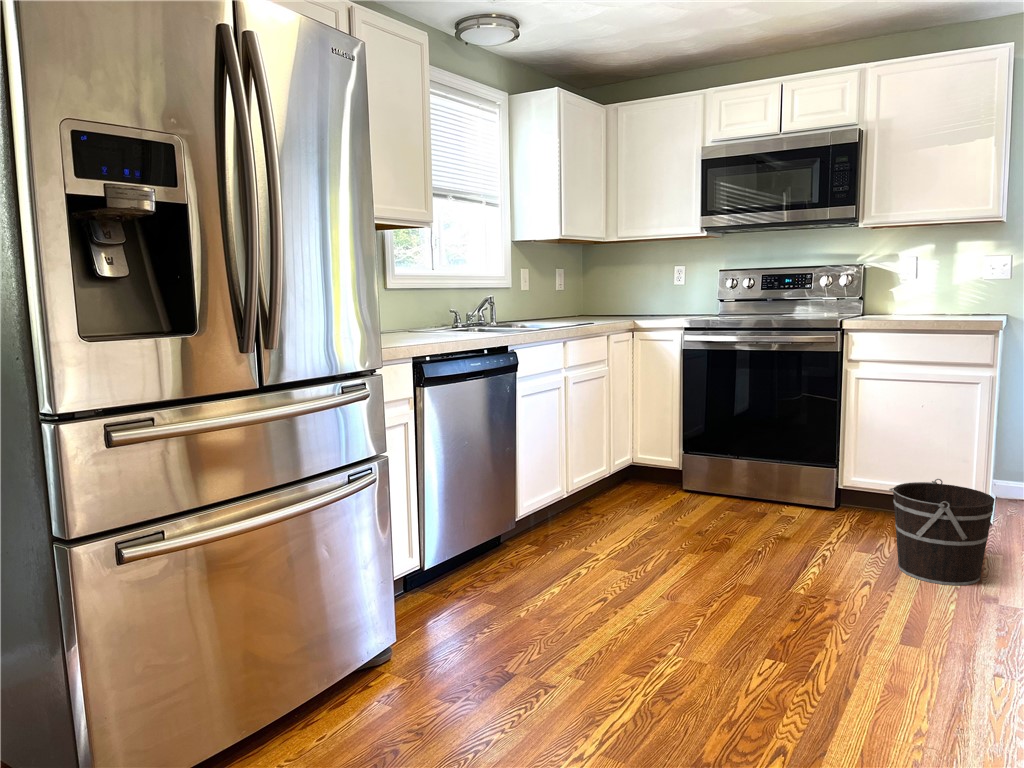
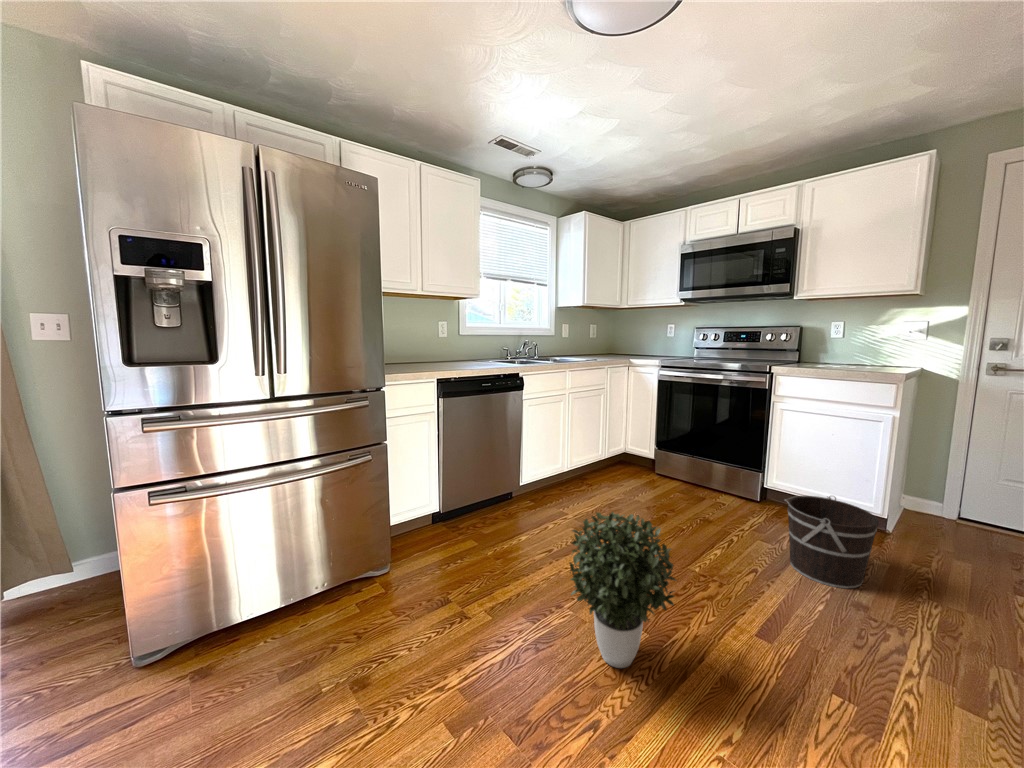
potted plant: none [697,505,842,699] -> present [570,512,676,668]

